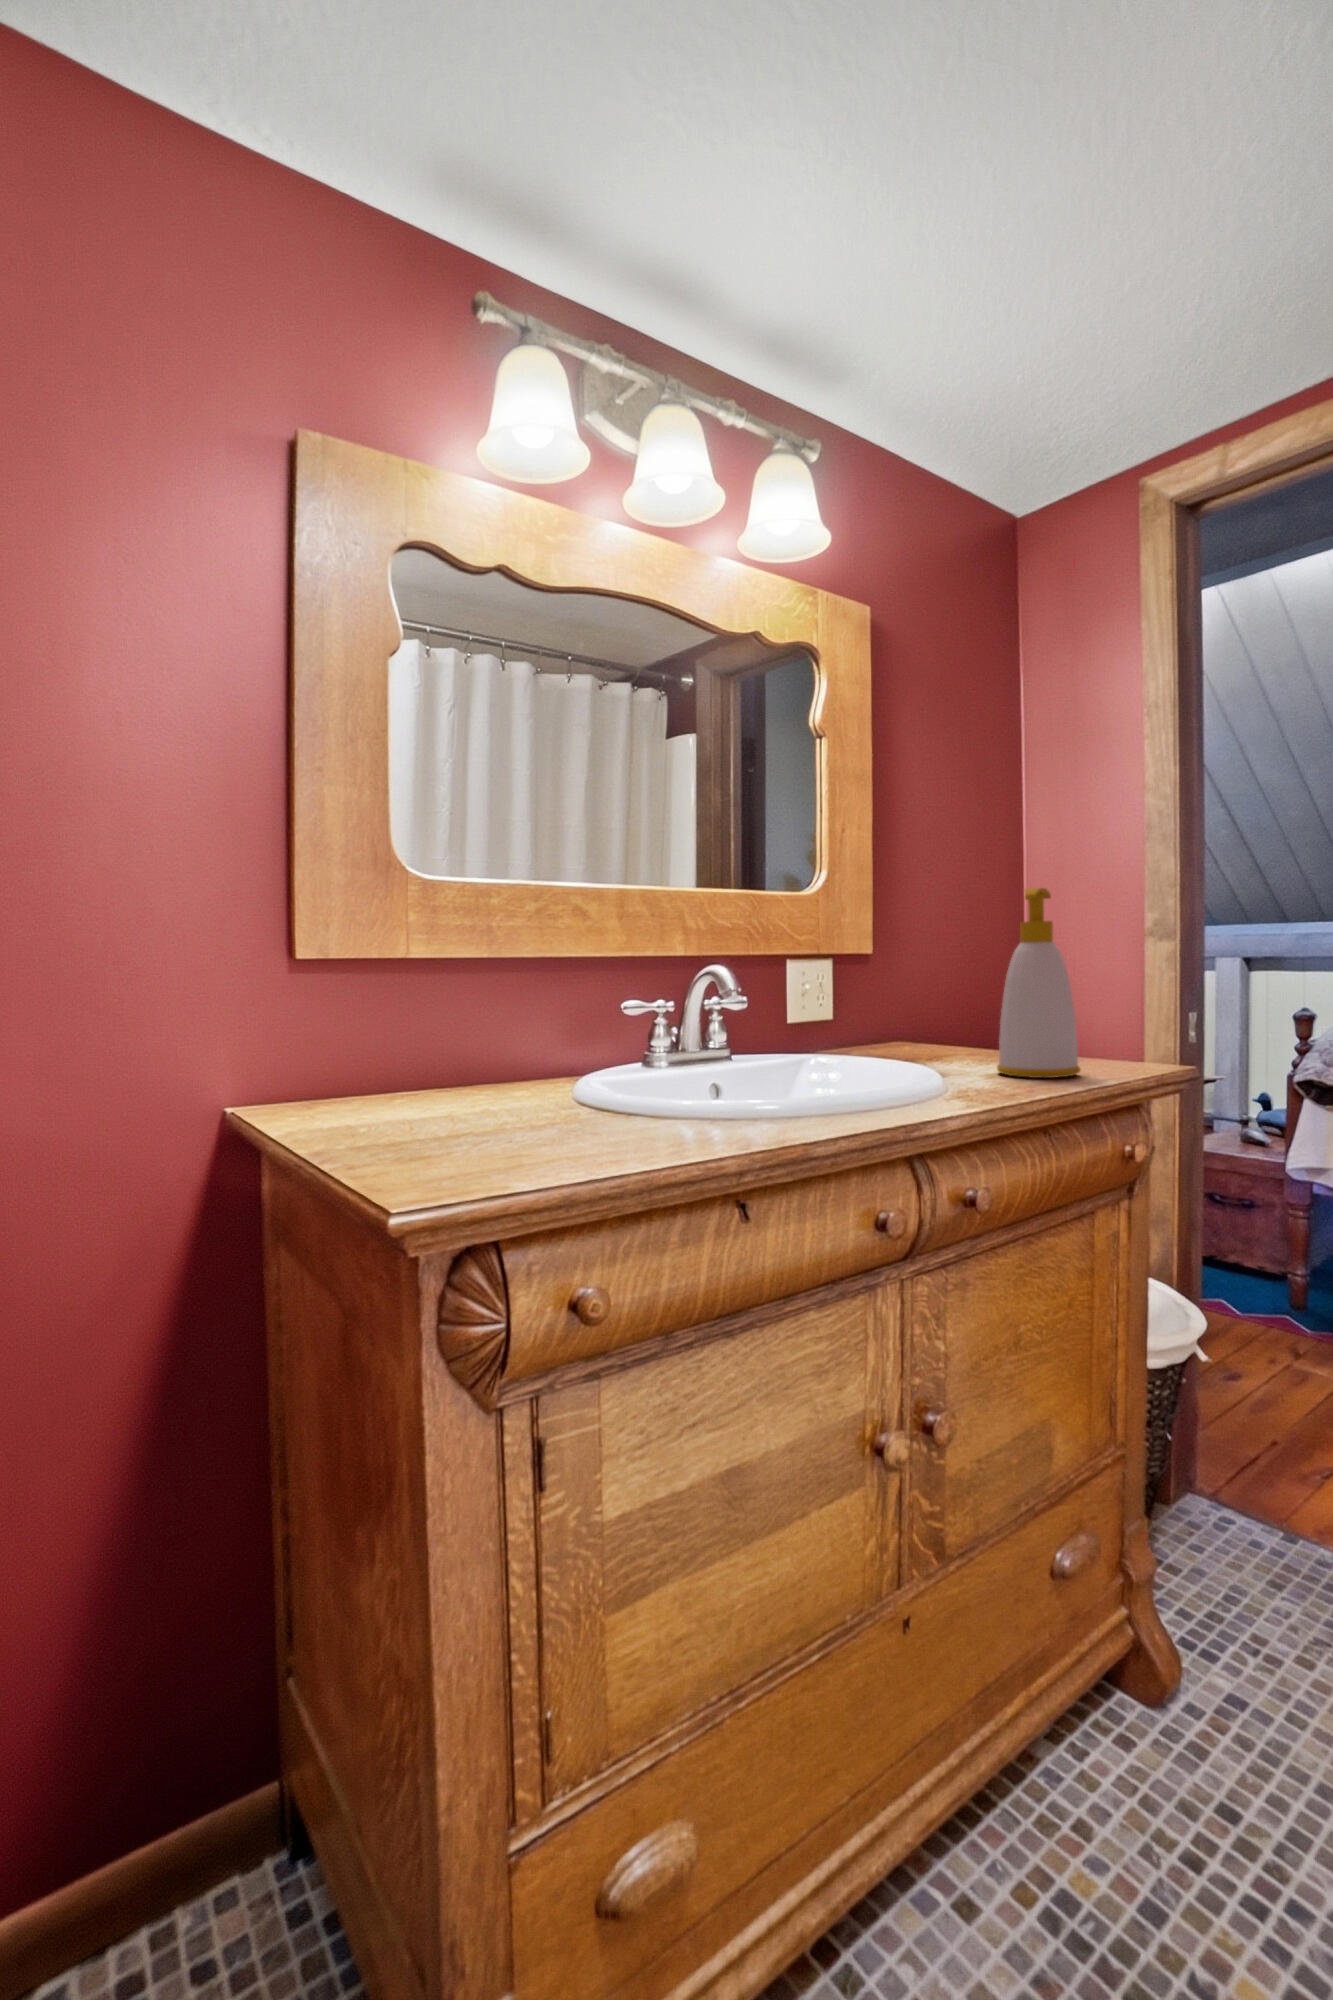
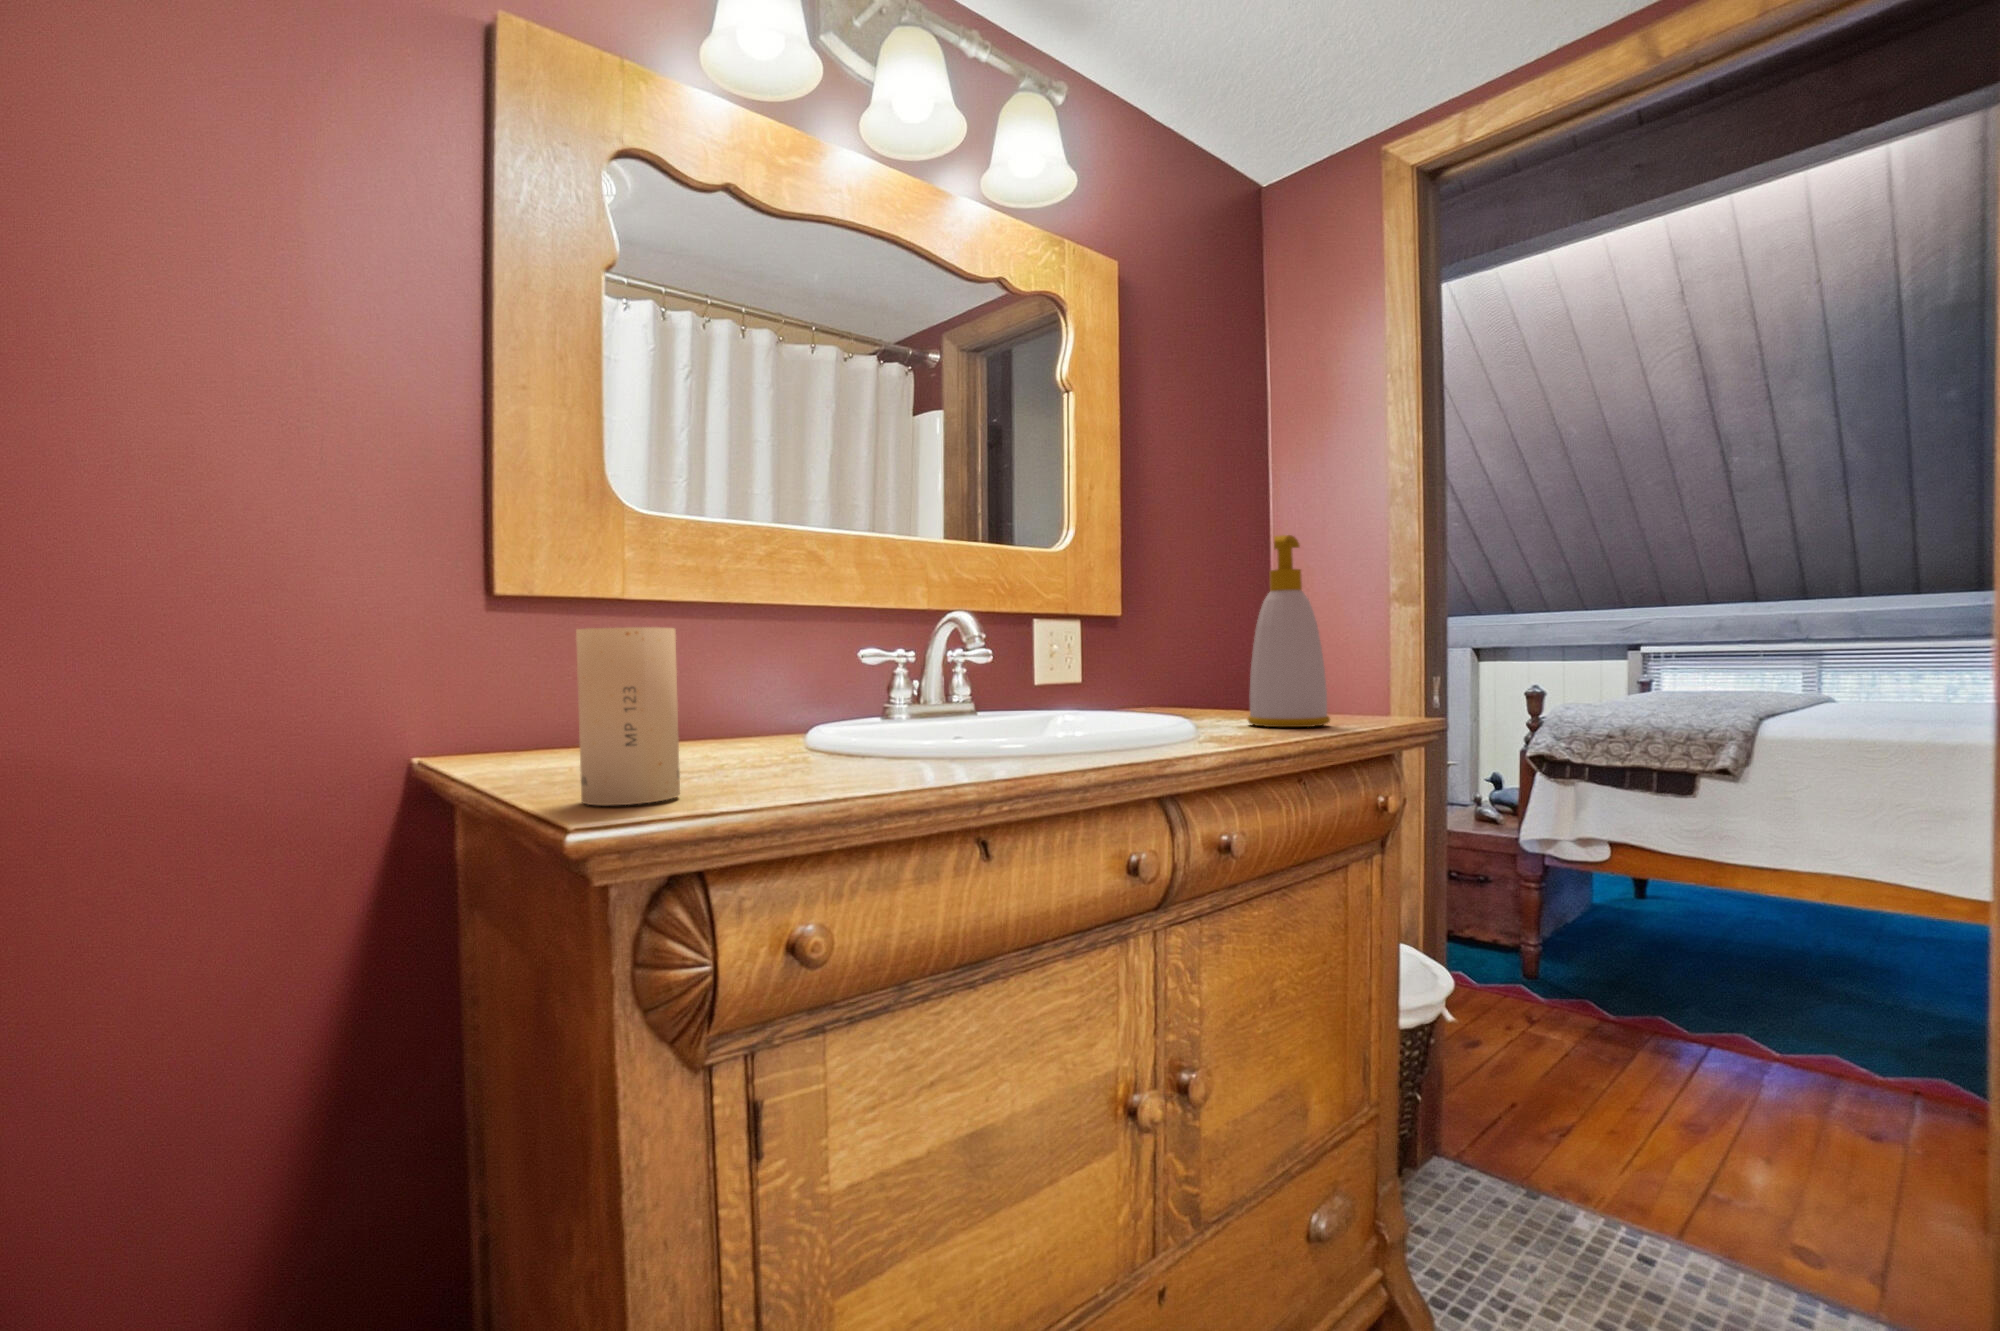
candle: none [382,1018,472,1180] -> present [576,627,680,805]

